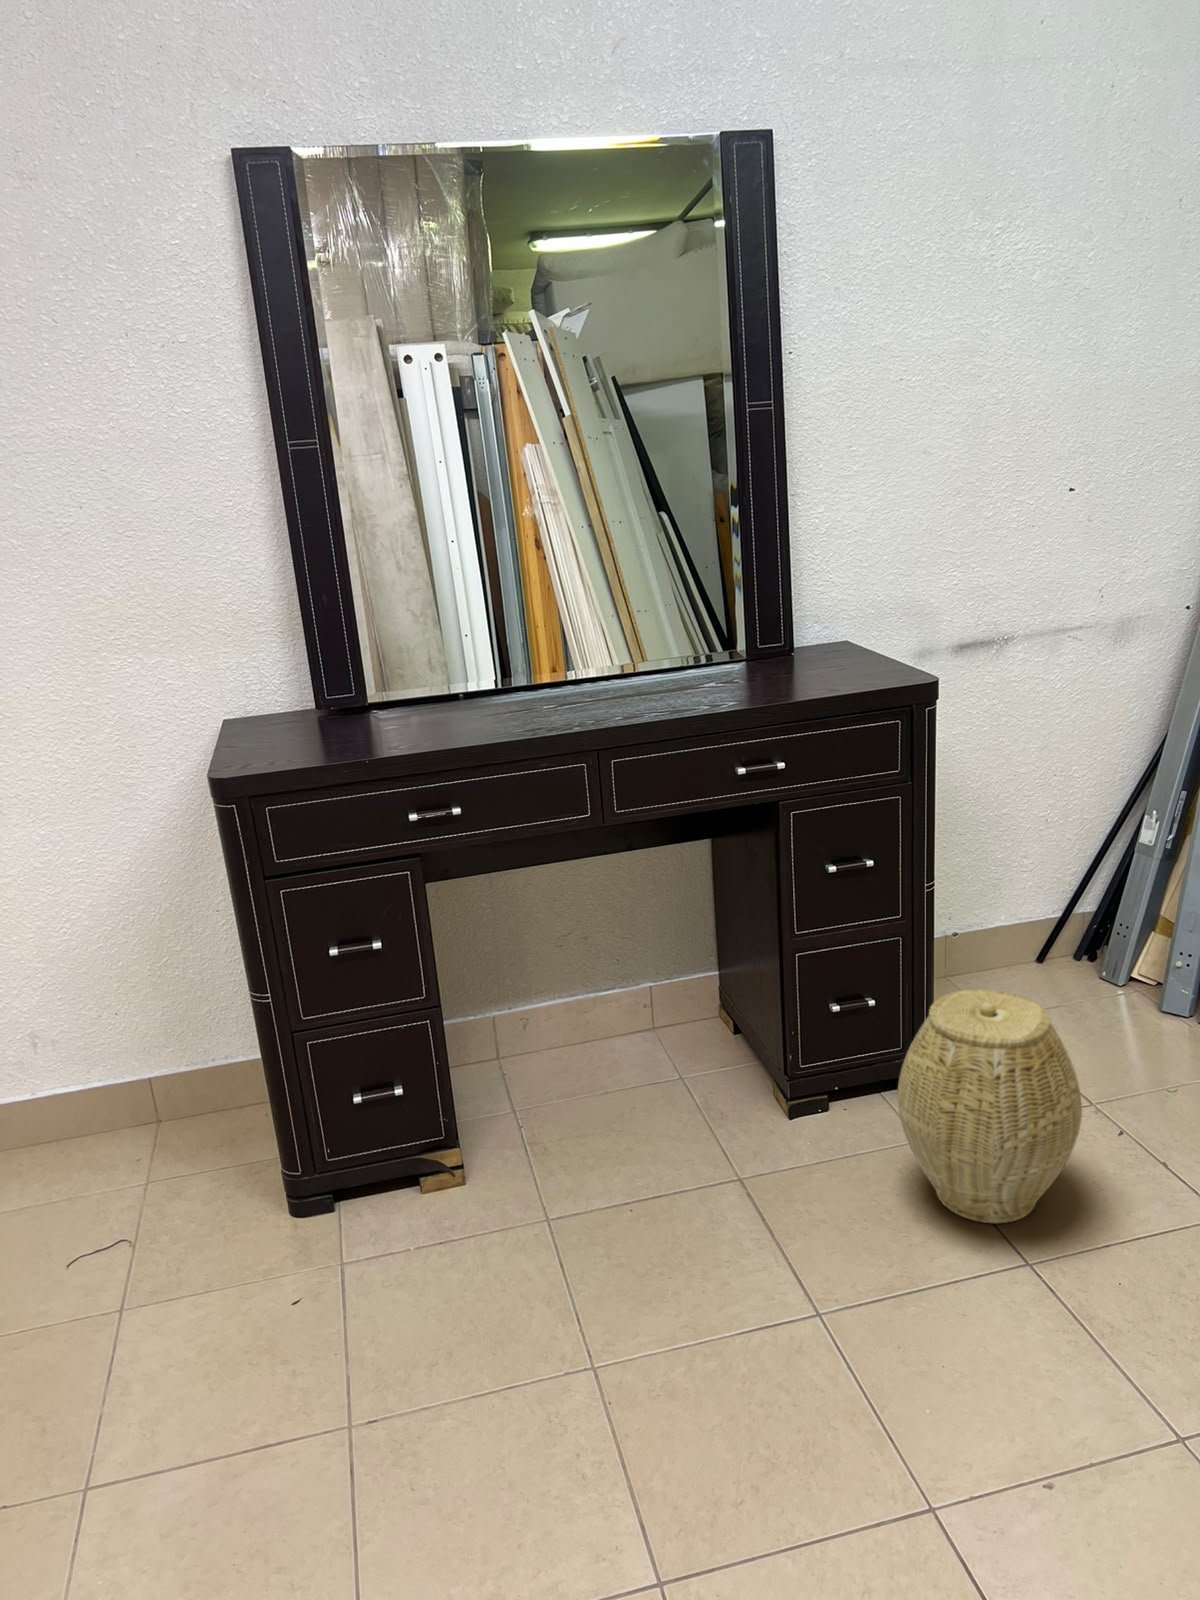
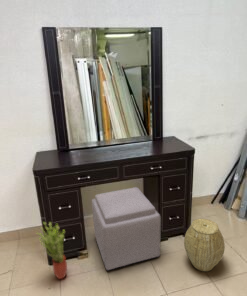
ottoman: none [476,873,790,1228] -> present [92,187,161,270]
potted plant: none [230,1003,372,1268] -> present [40,223,67,279]

